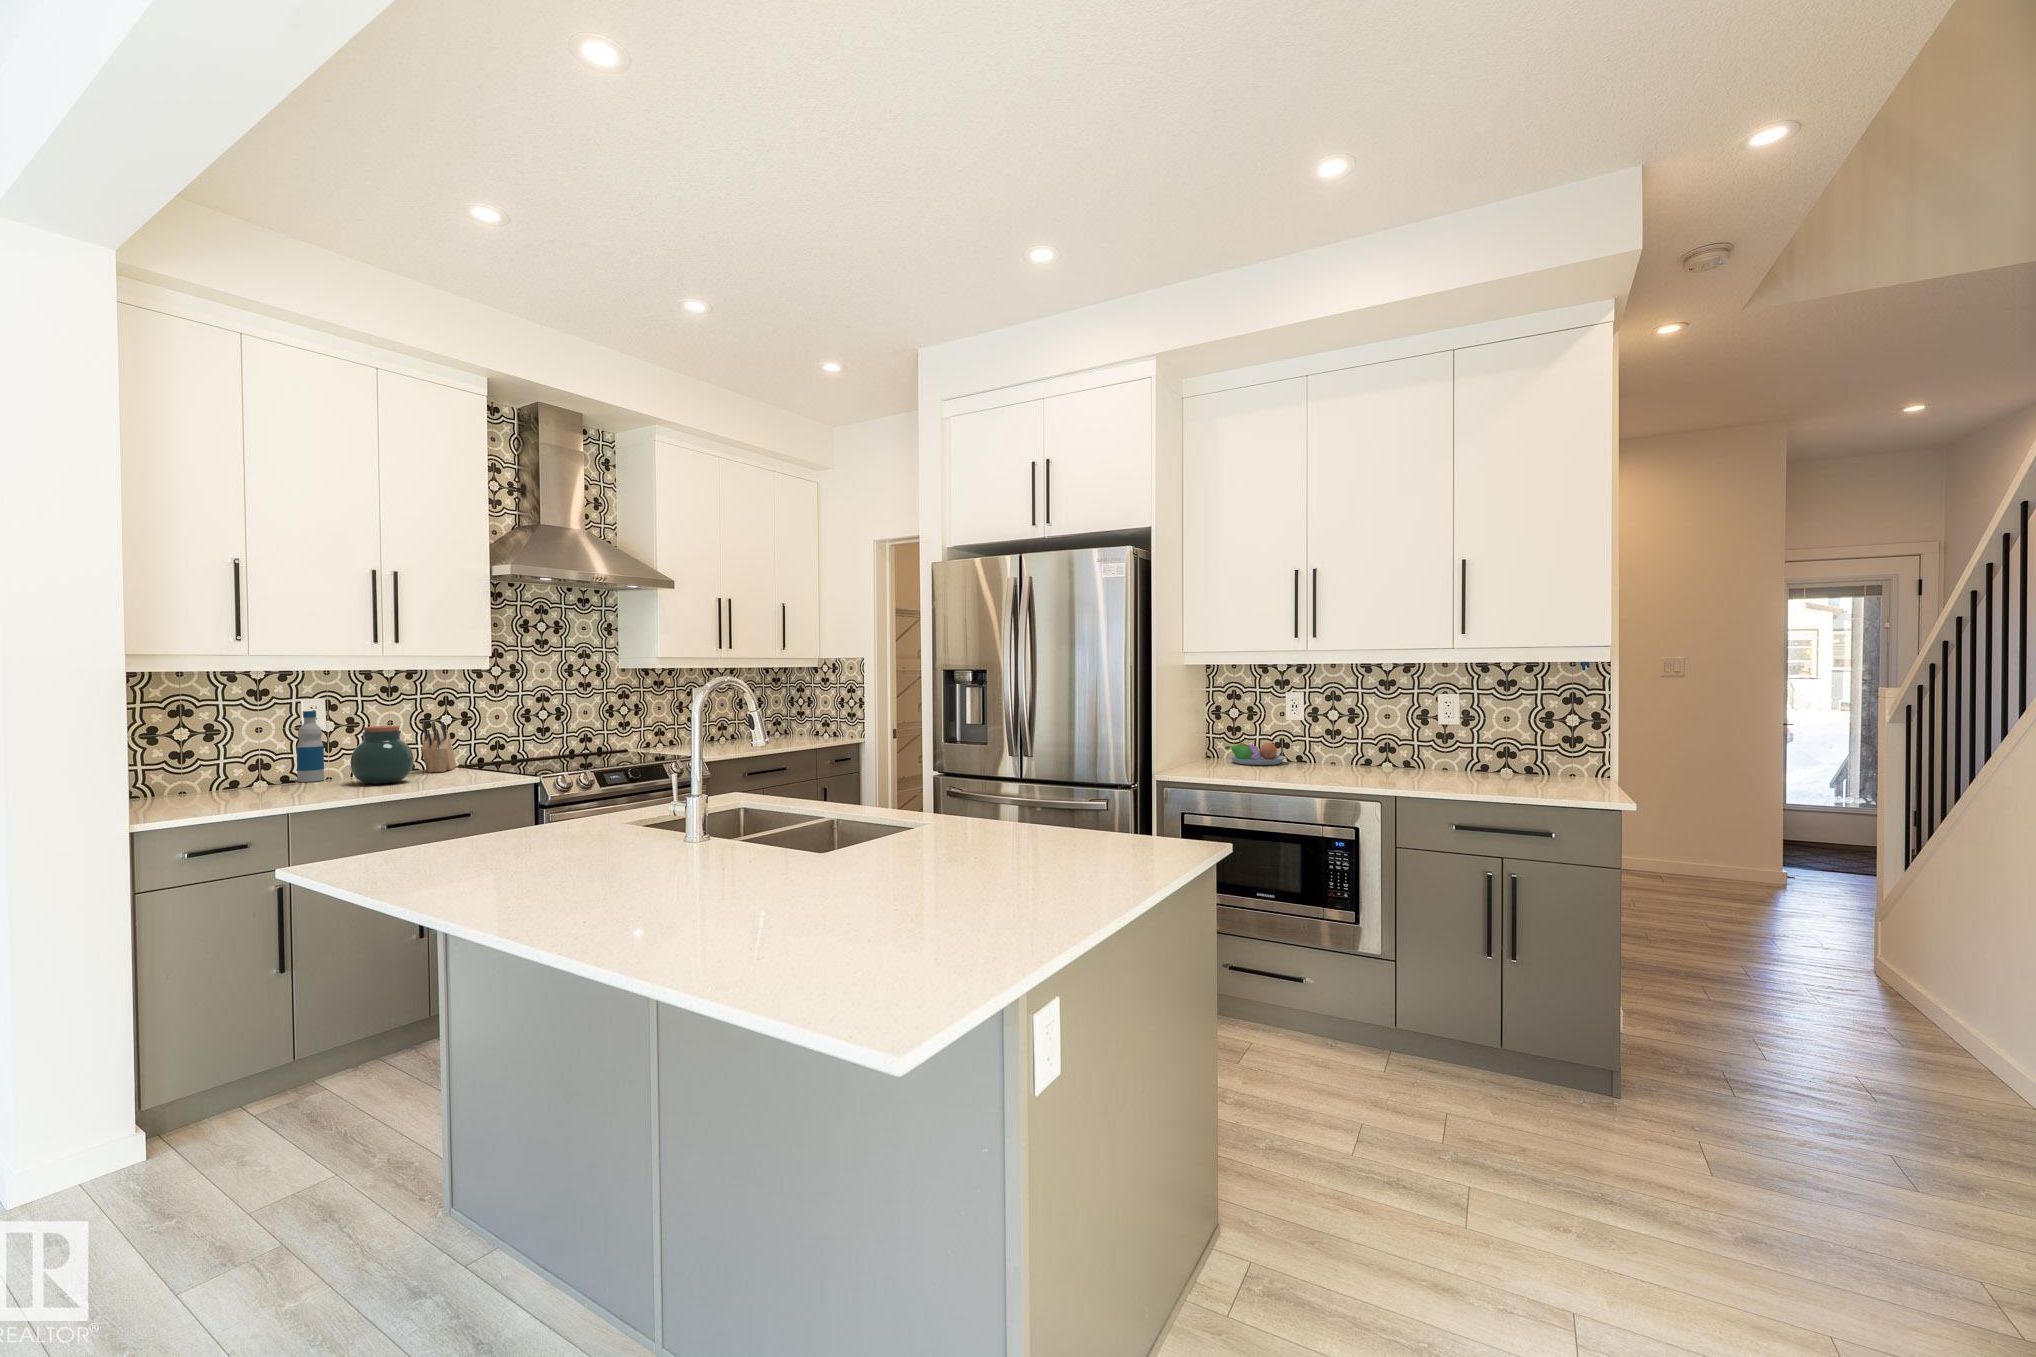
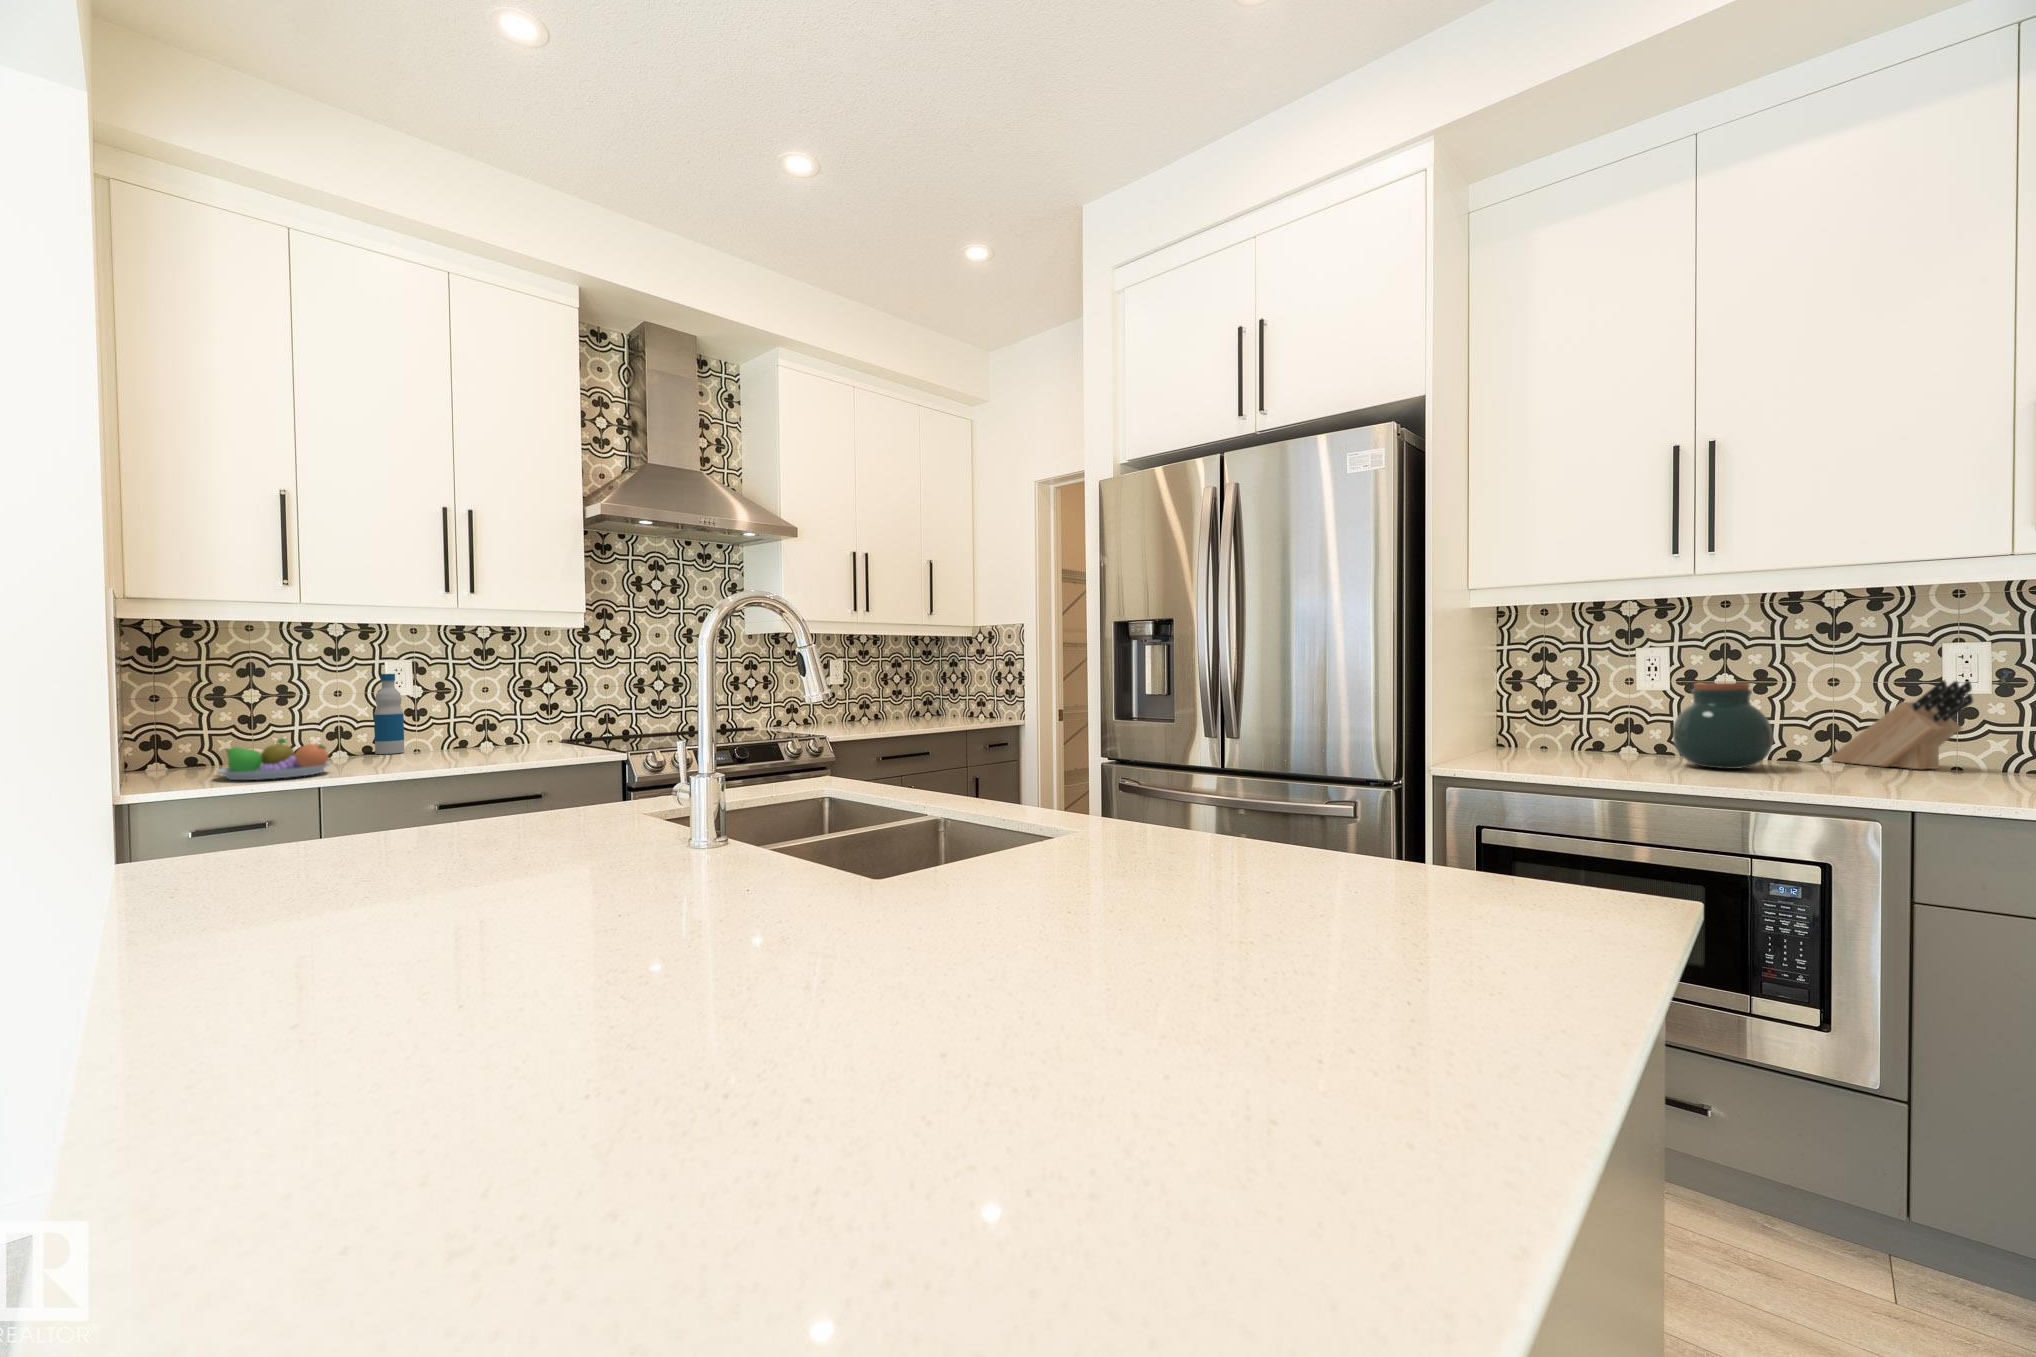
knife block: present [422,722,456,772] -> present [1829,680,1973,769]
jar: present [350,726,414,784] -> present [1673,683,1773,769]
fruit bowl: present [1225,740,1286,765] -> present [217,738,331,780]

